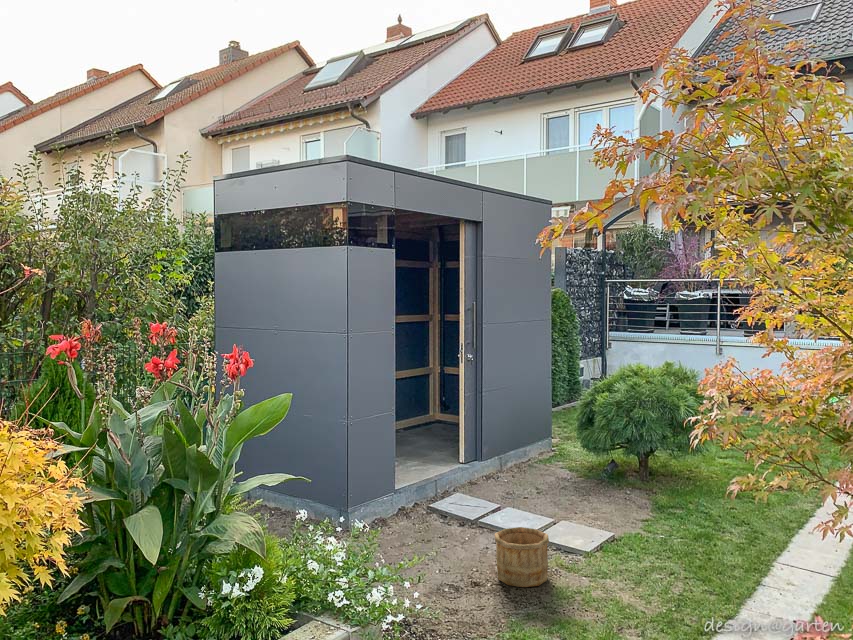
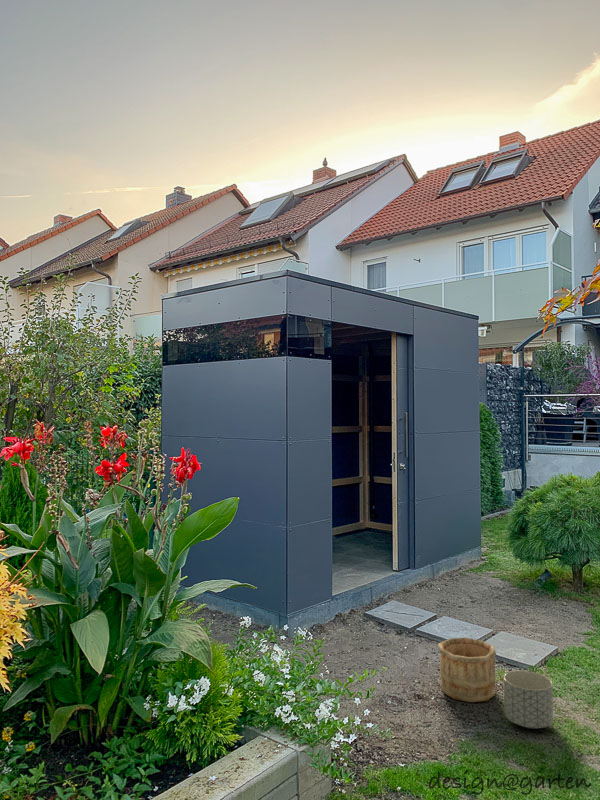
planter: none [553,555,598,608] -> present [504,671,553,729]

